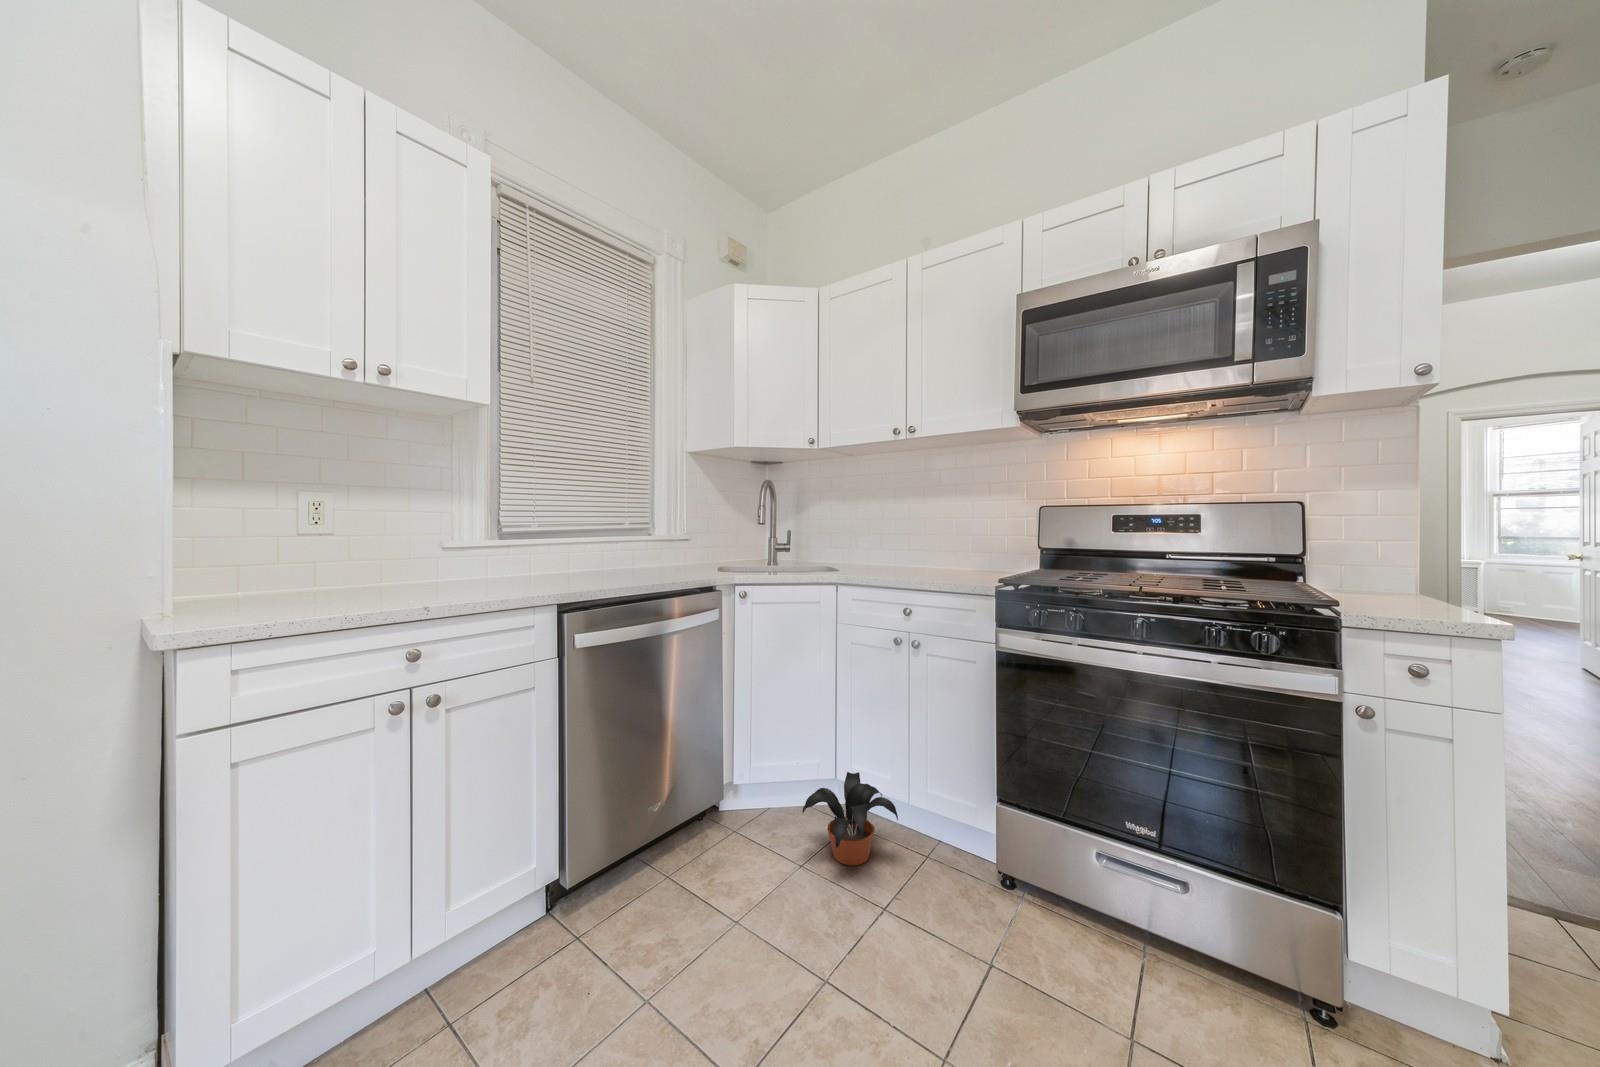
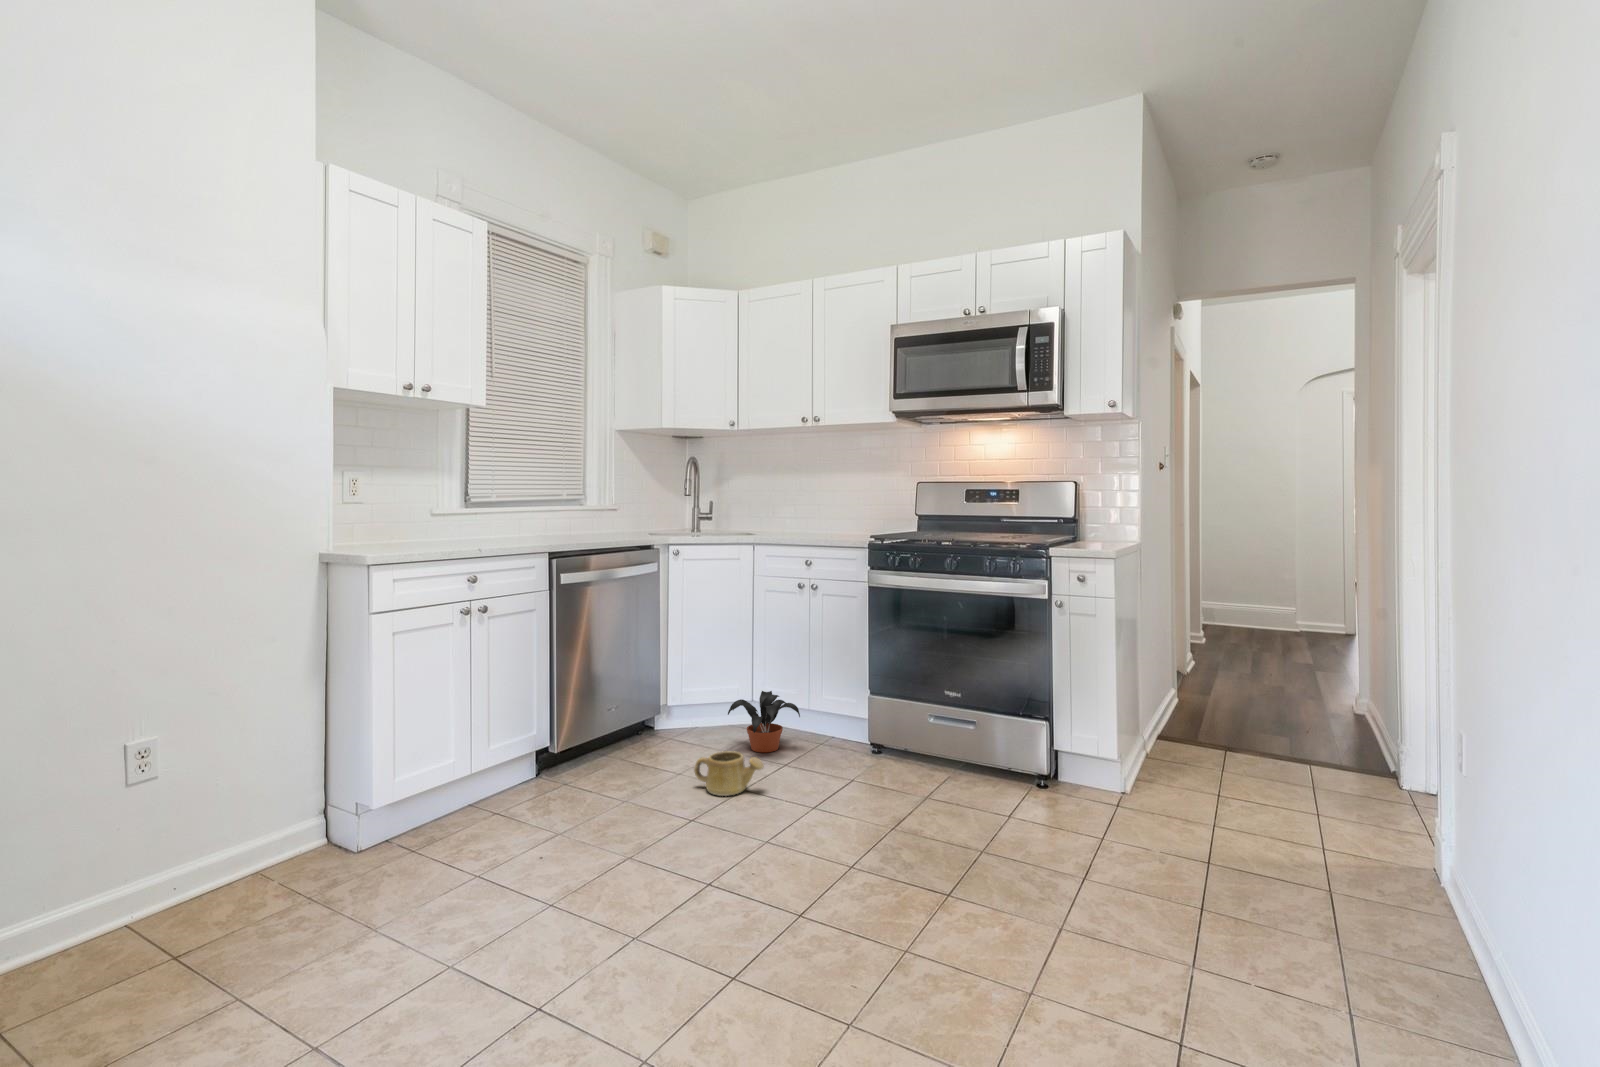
watering can: none [747,904,851,993] -> present [694,751,764,796]

